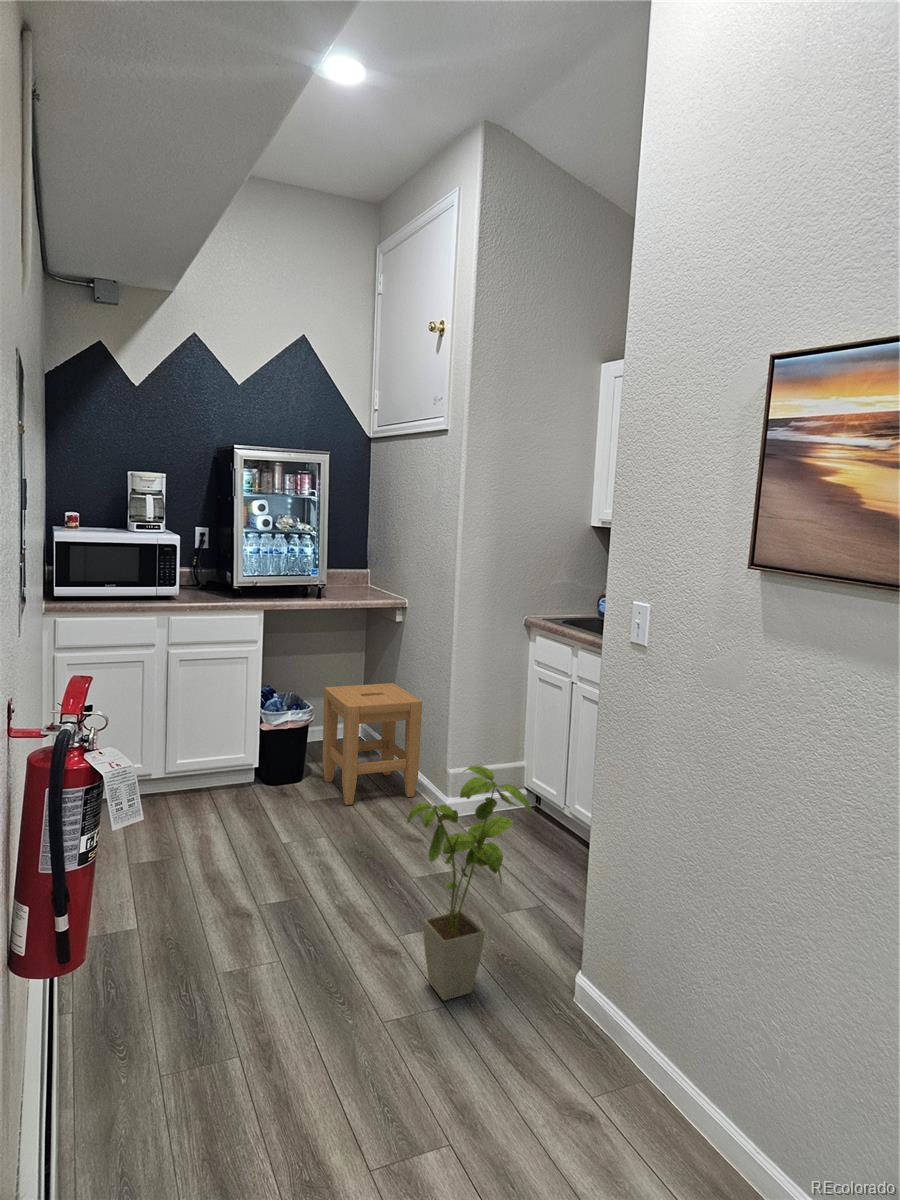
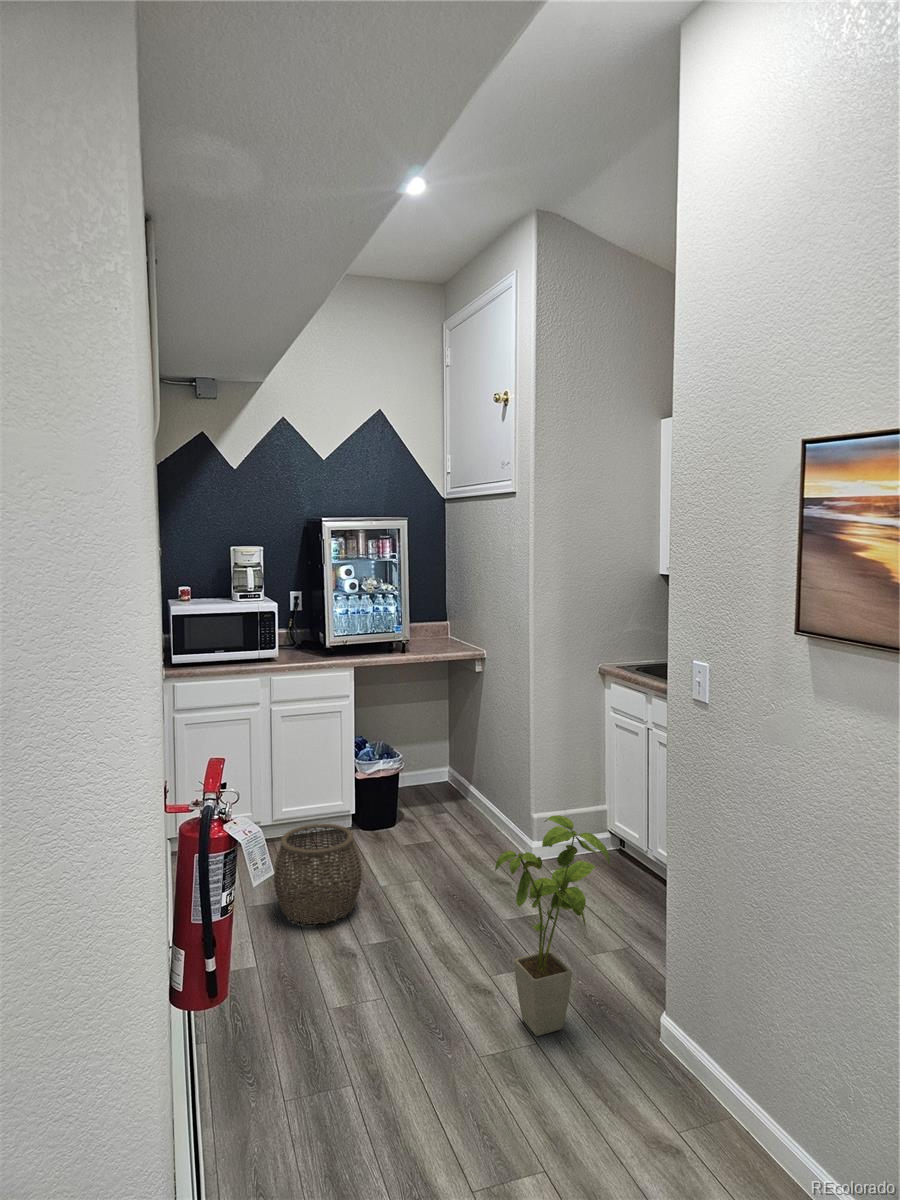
stool: present [323,683,422,805] -> none [413,731,505,849]
woven basket: none [162,774,262,883] -> present [273,824,362,925]

